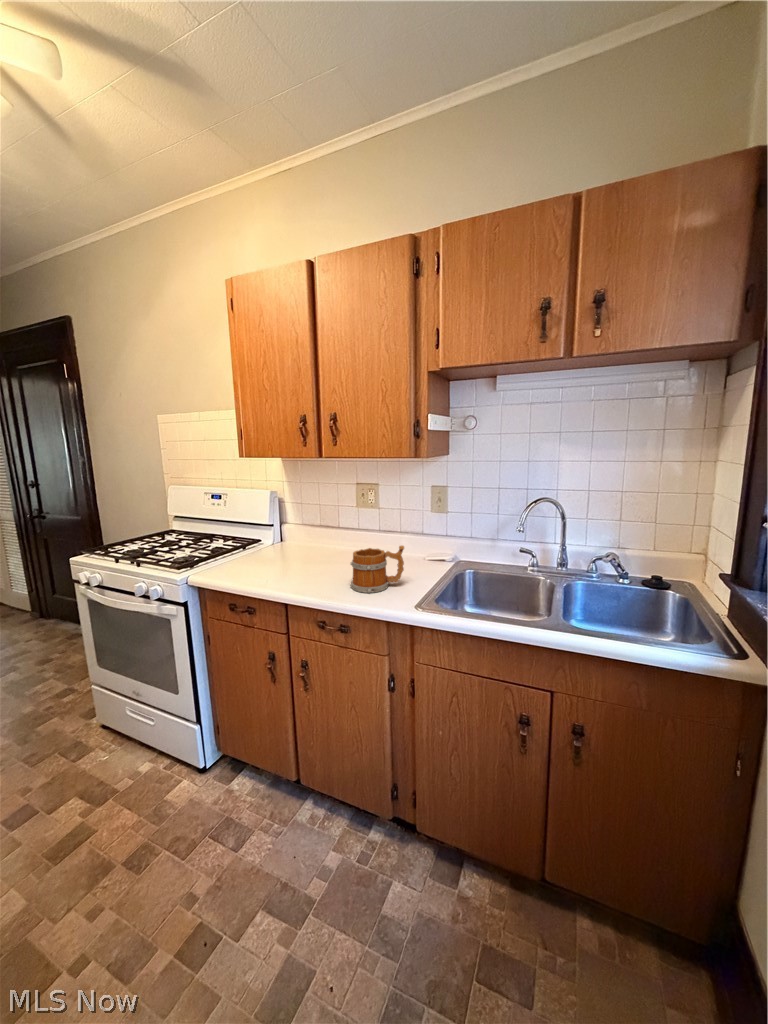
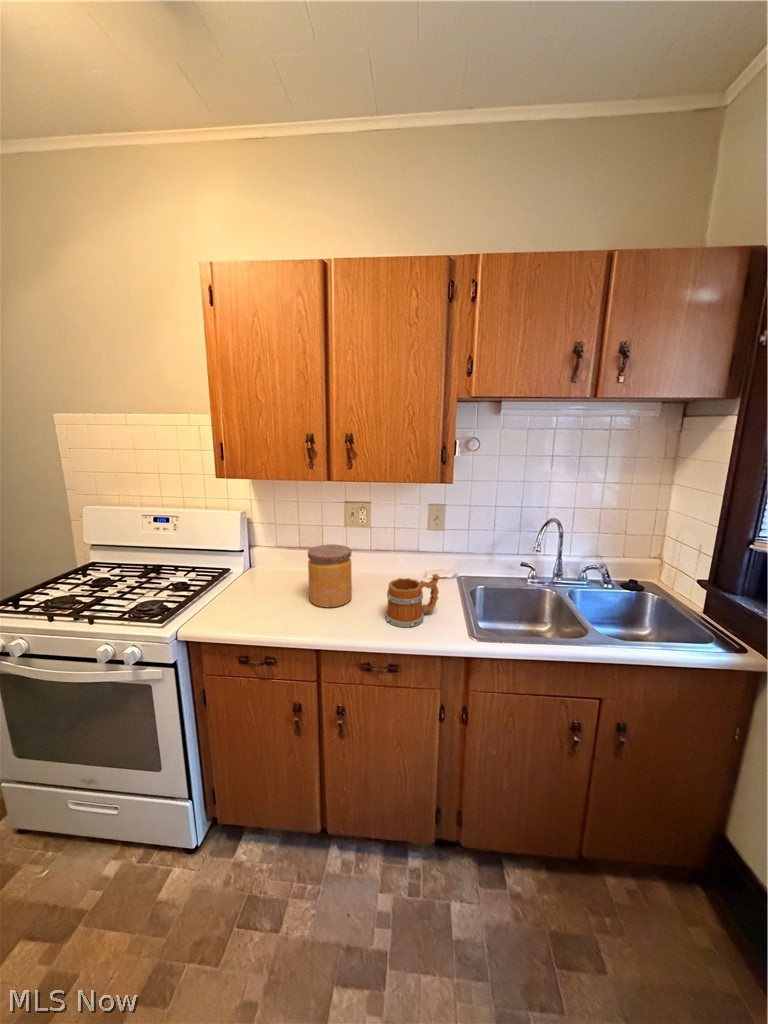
jar: none [298,518,340,573] -> present [308,544,352,607]

